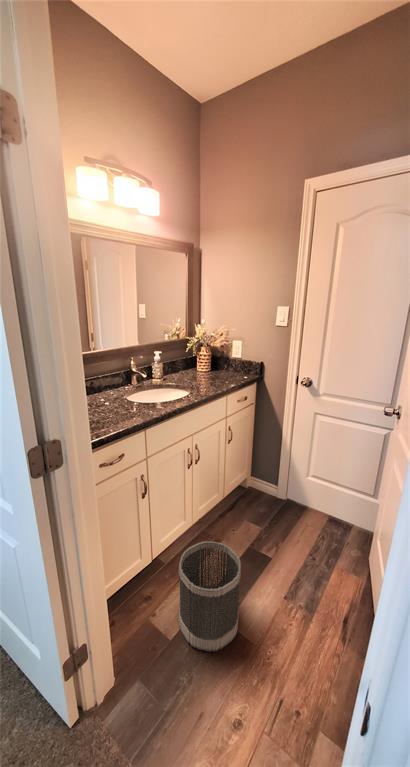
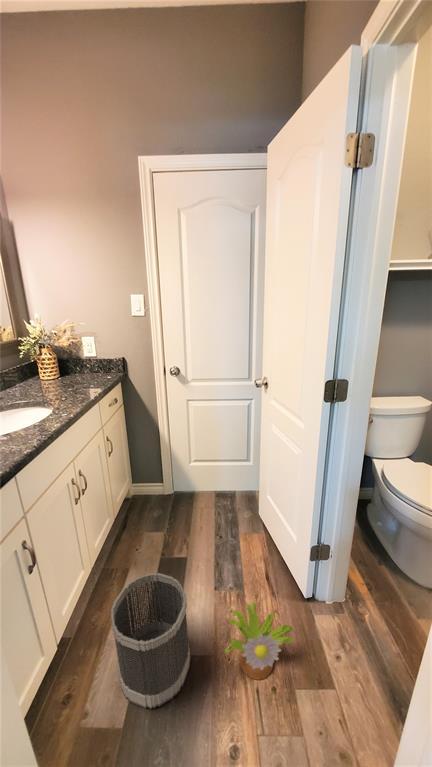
decorative plant: none [261,617,340,700] -> present [225,602,293,680]

